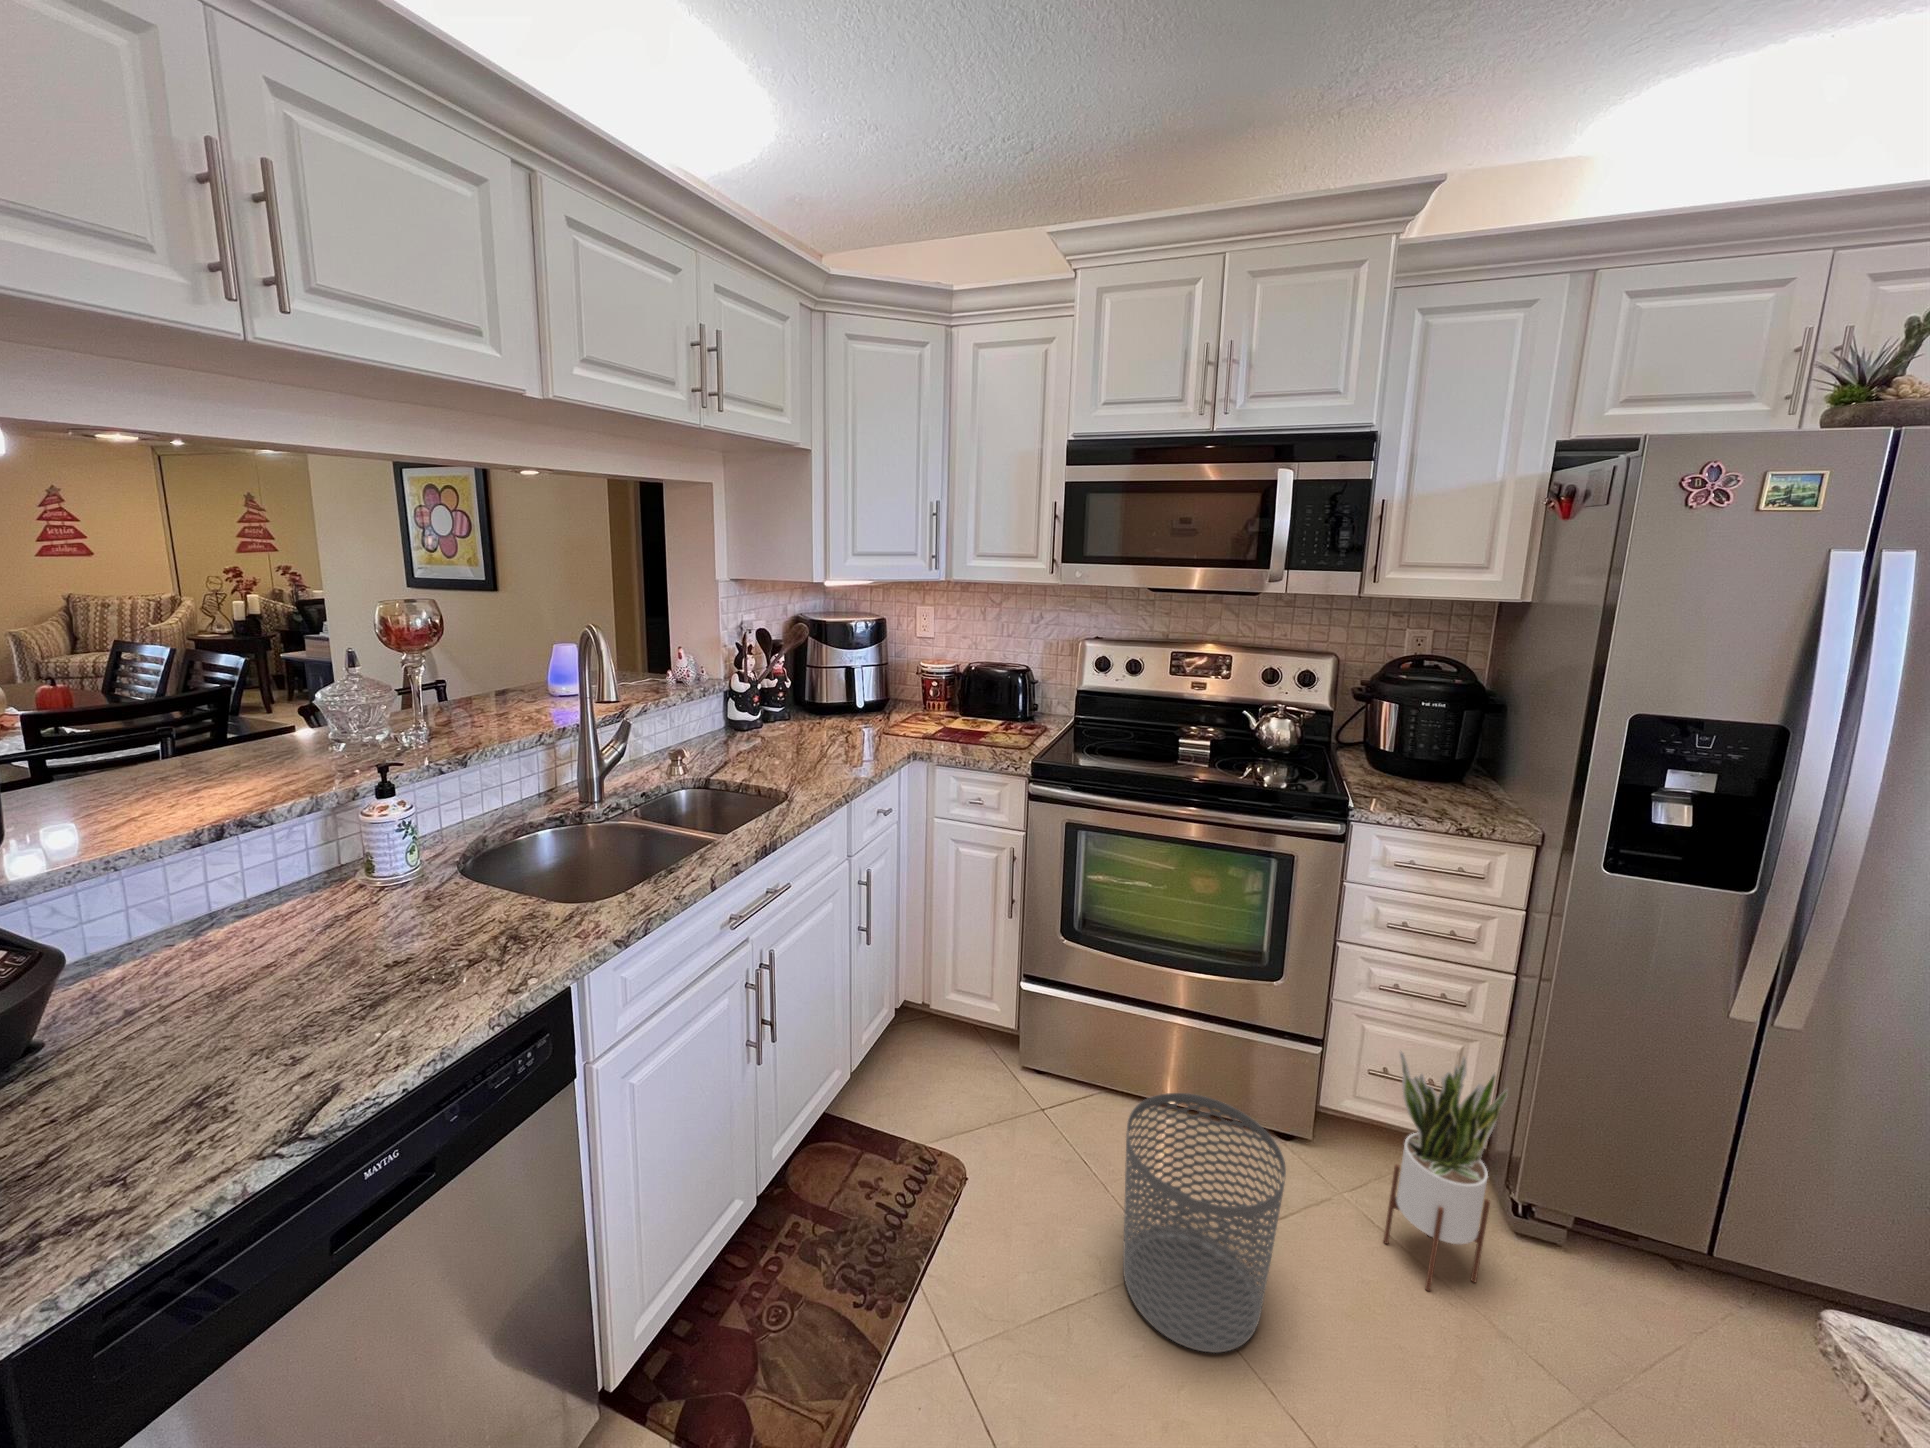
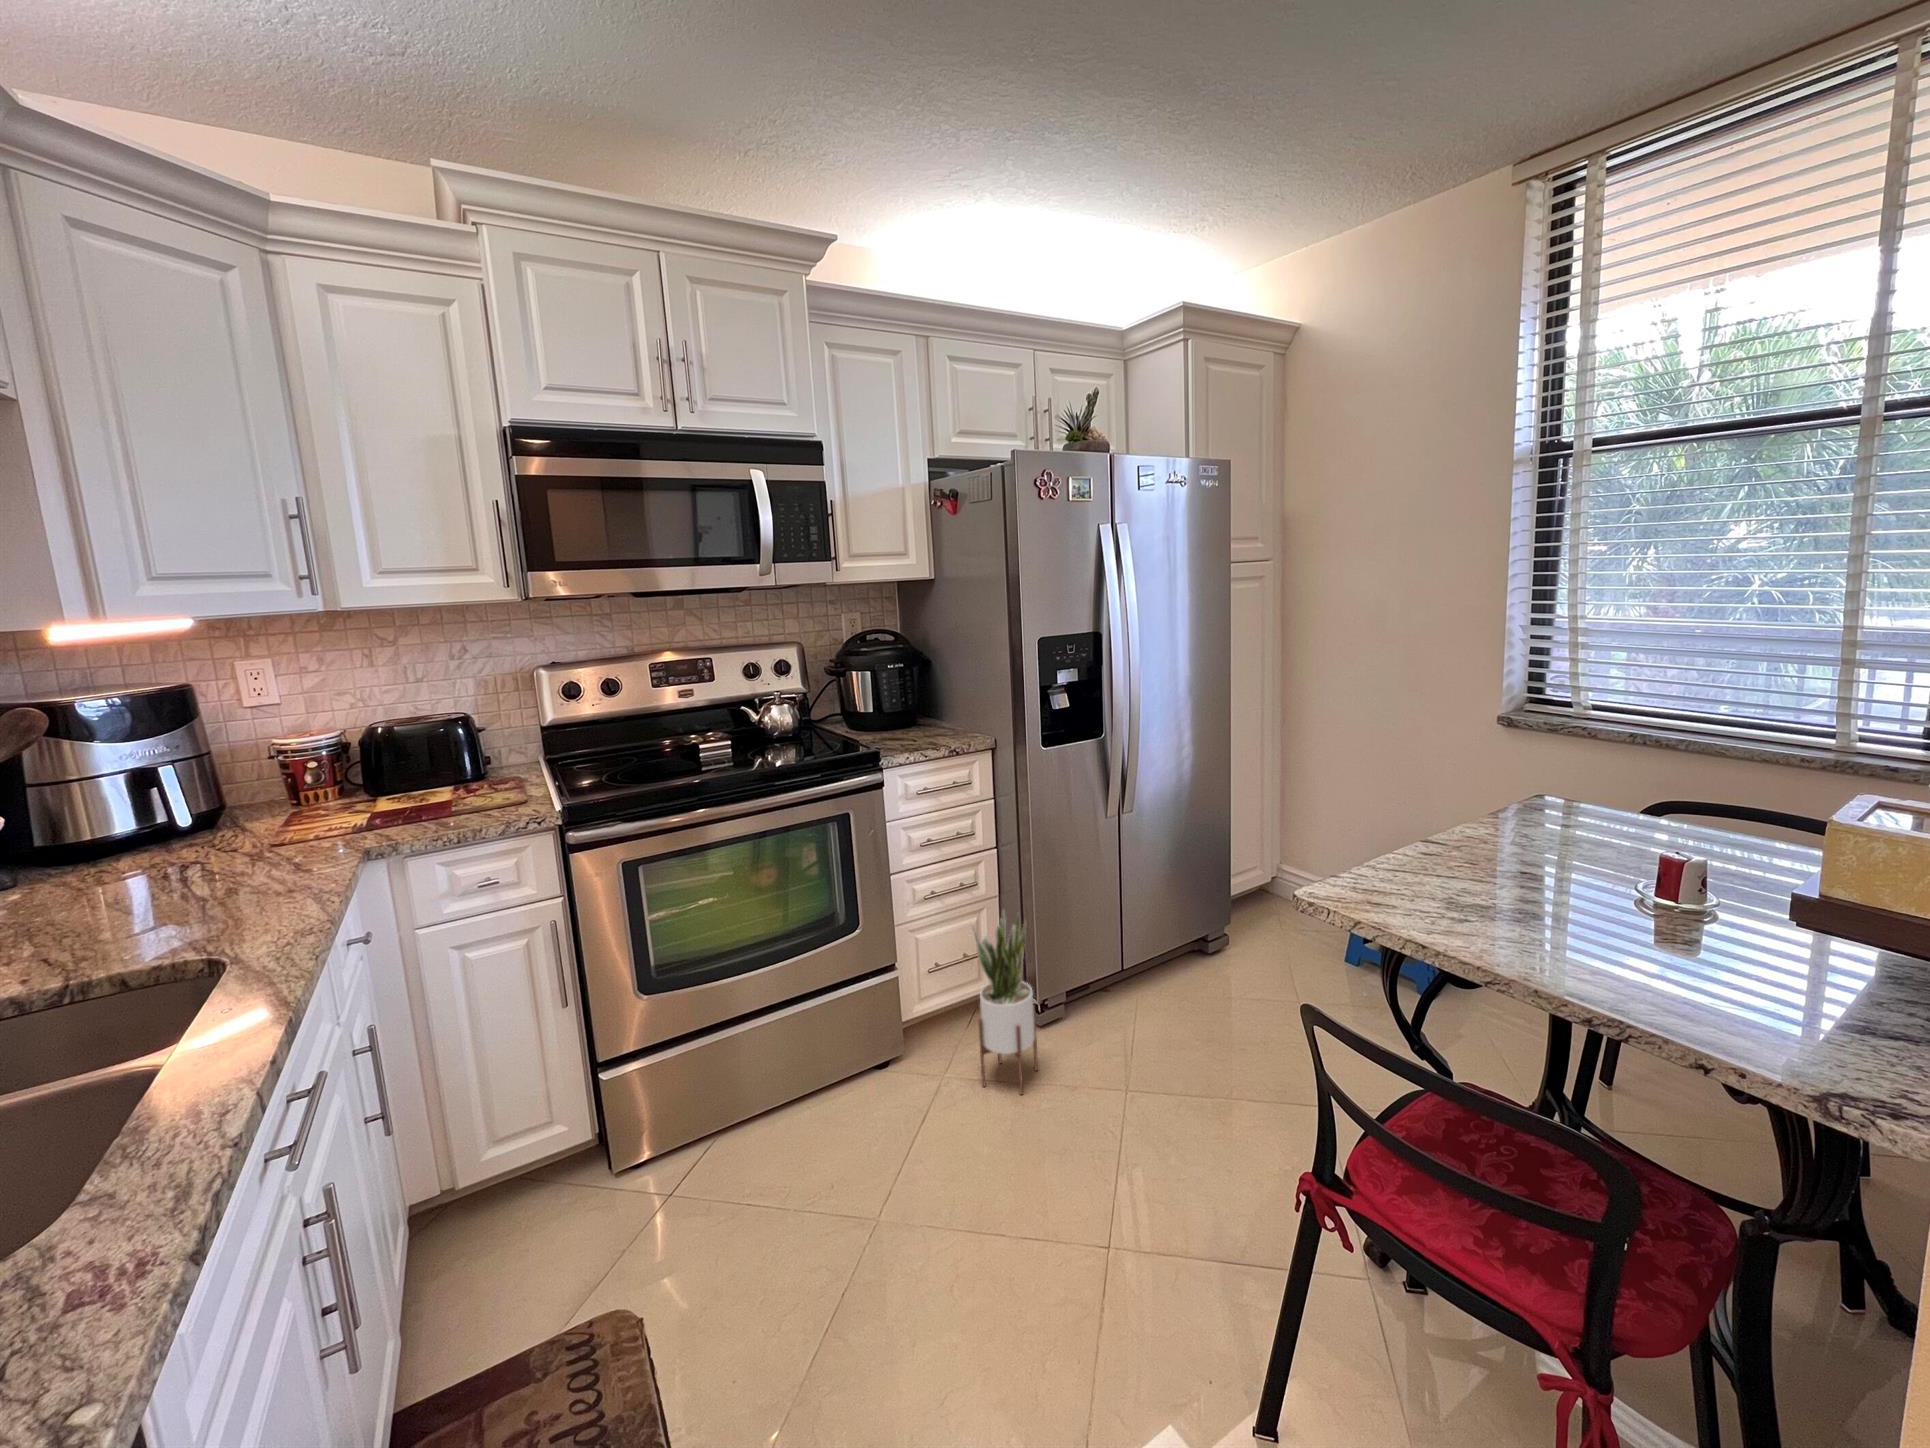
waste bin: present [1123,1093,1286,1353] -> none [822,1037,963,1268]

